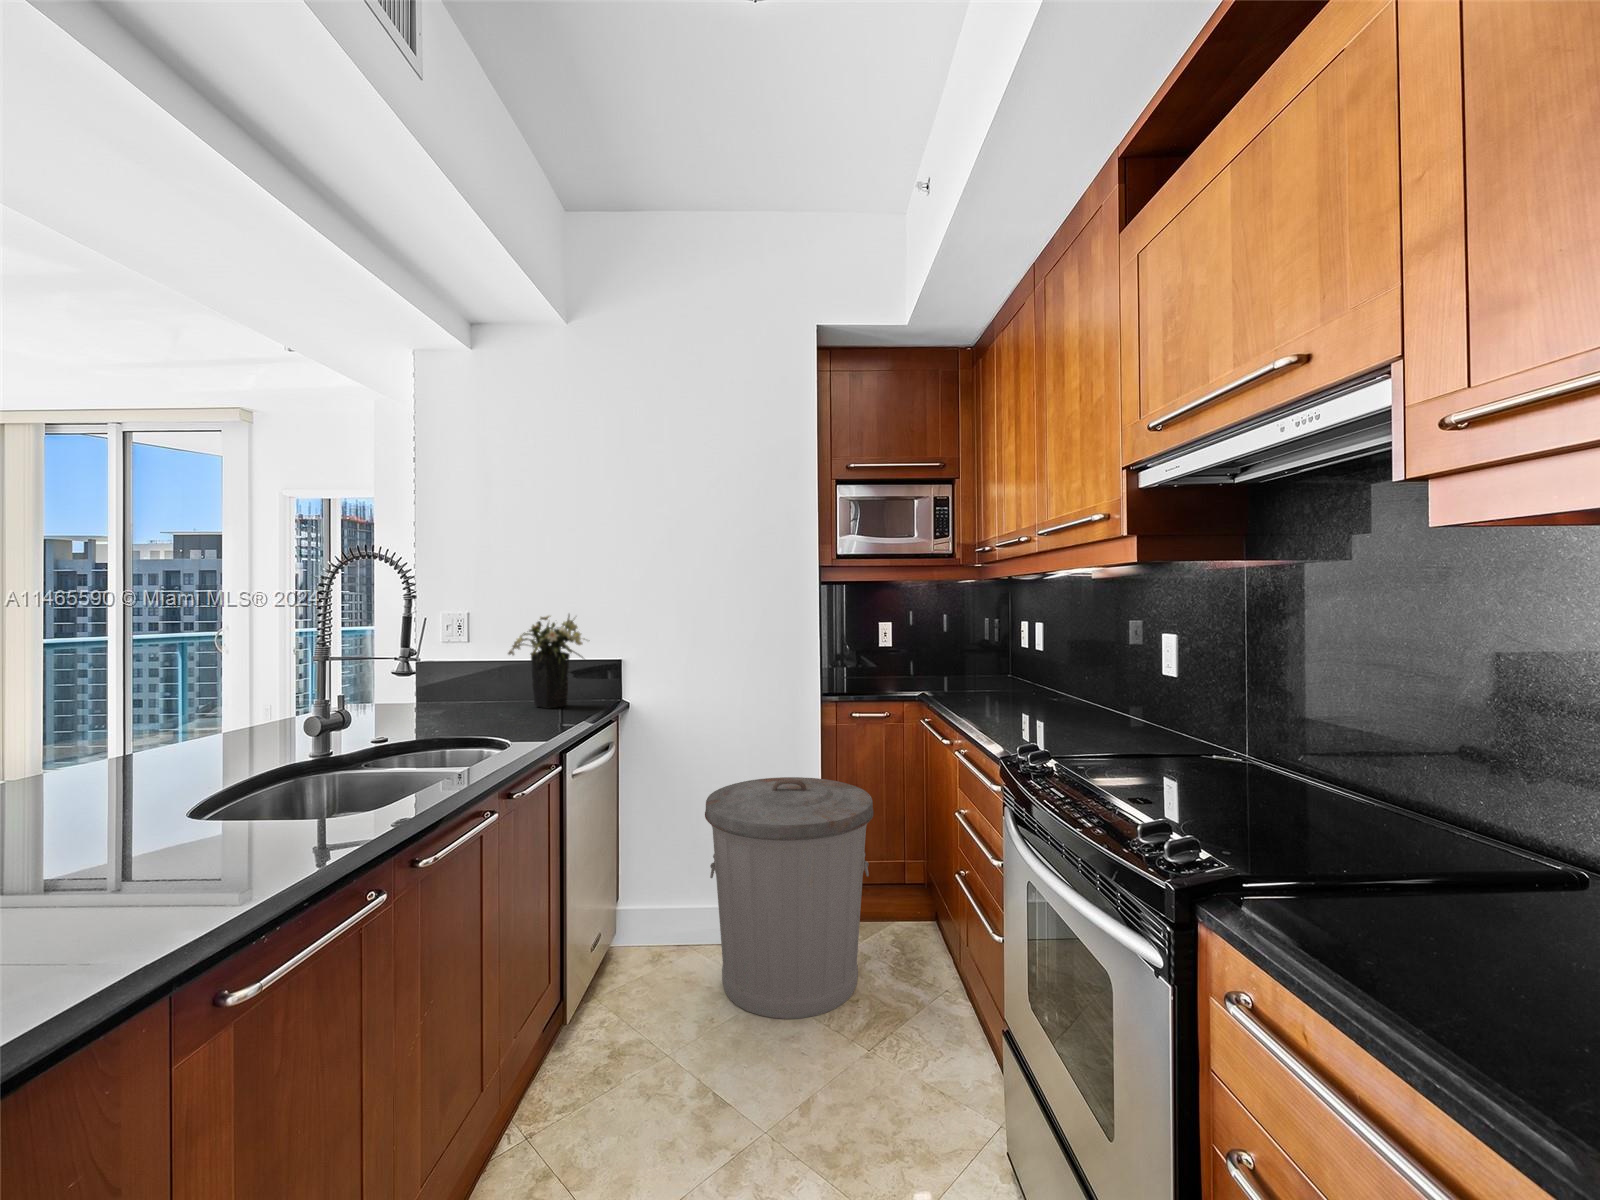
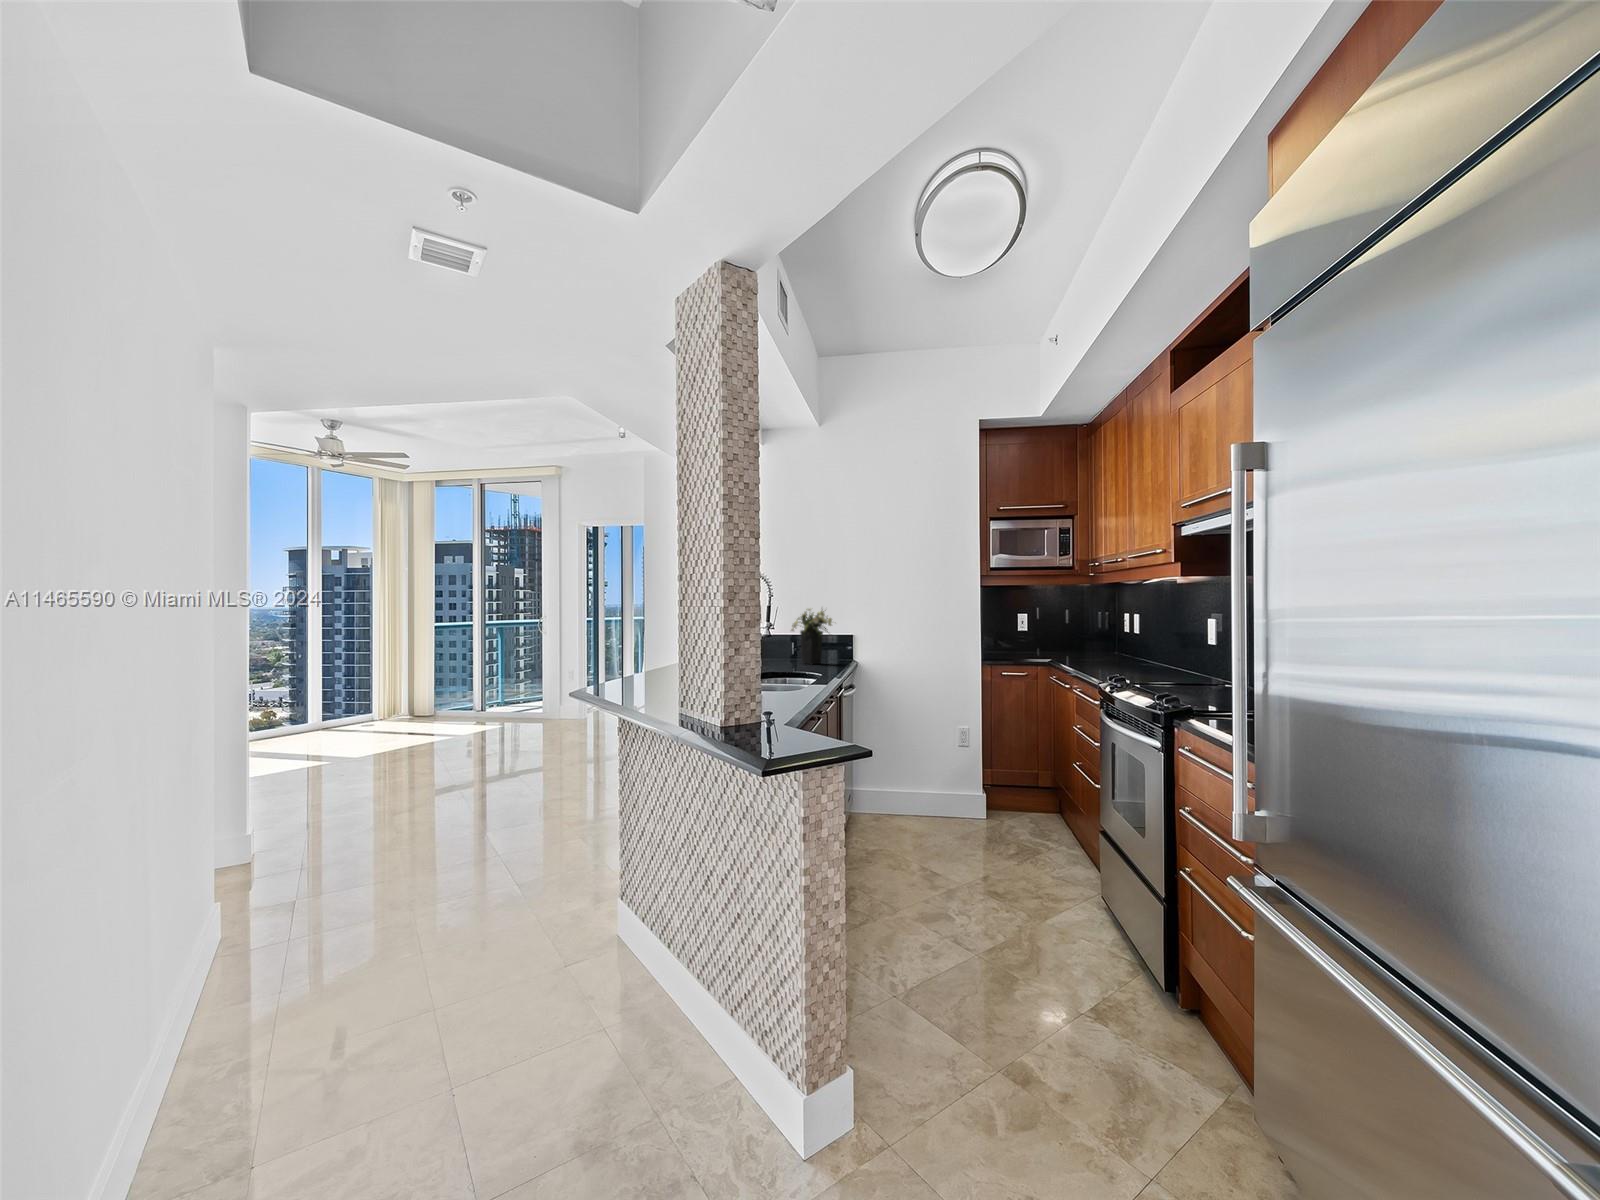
trash can: present [705,777,874,1019] -> none [911,710,1019,851]

